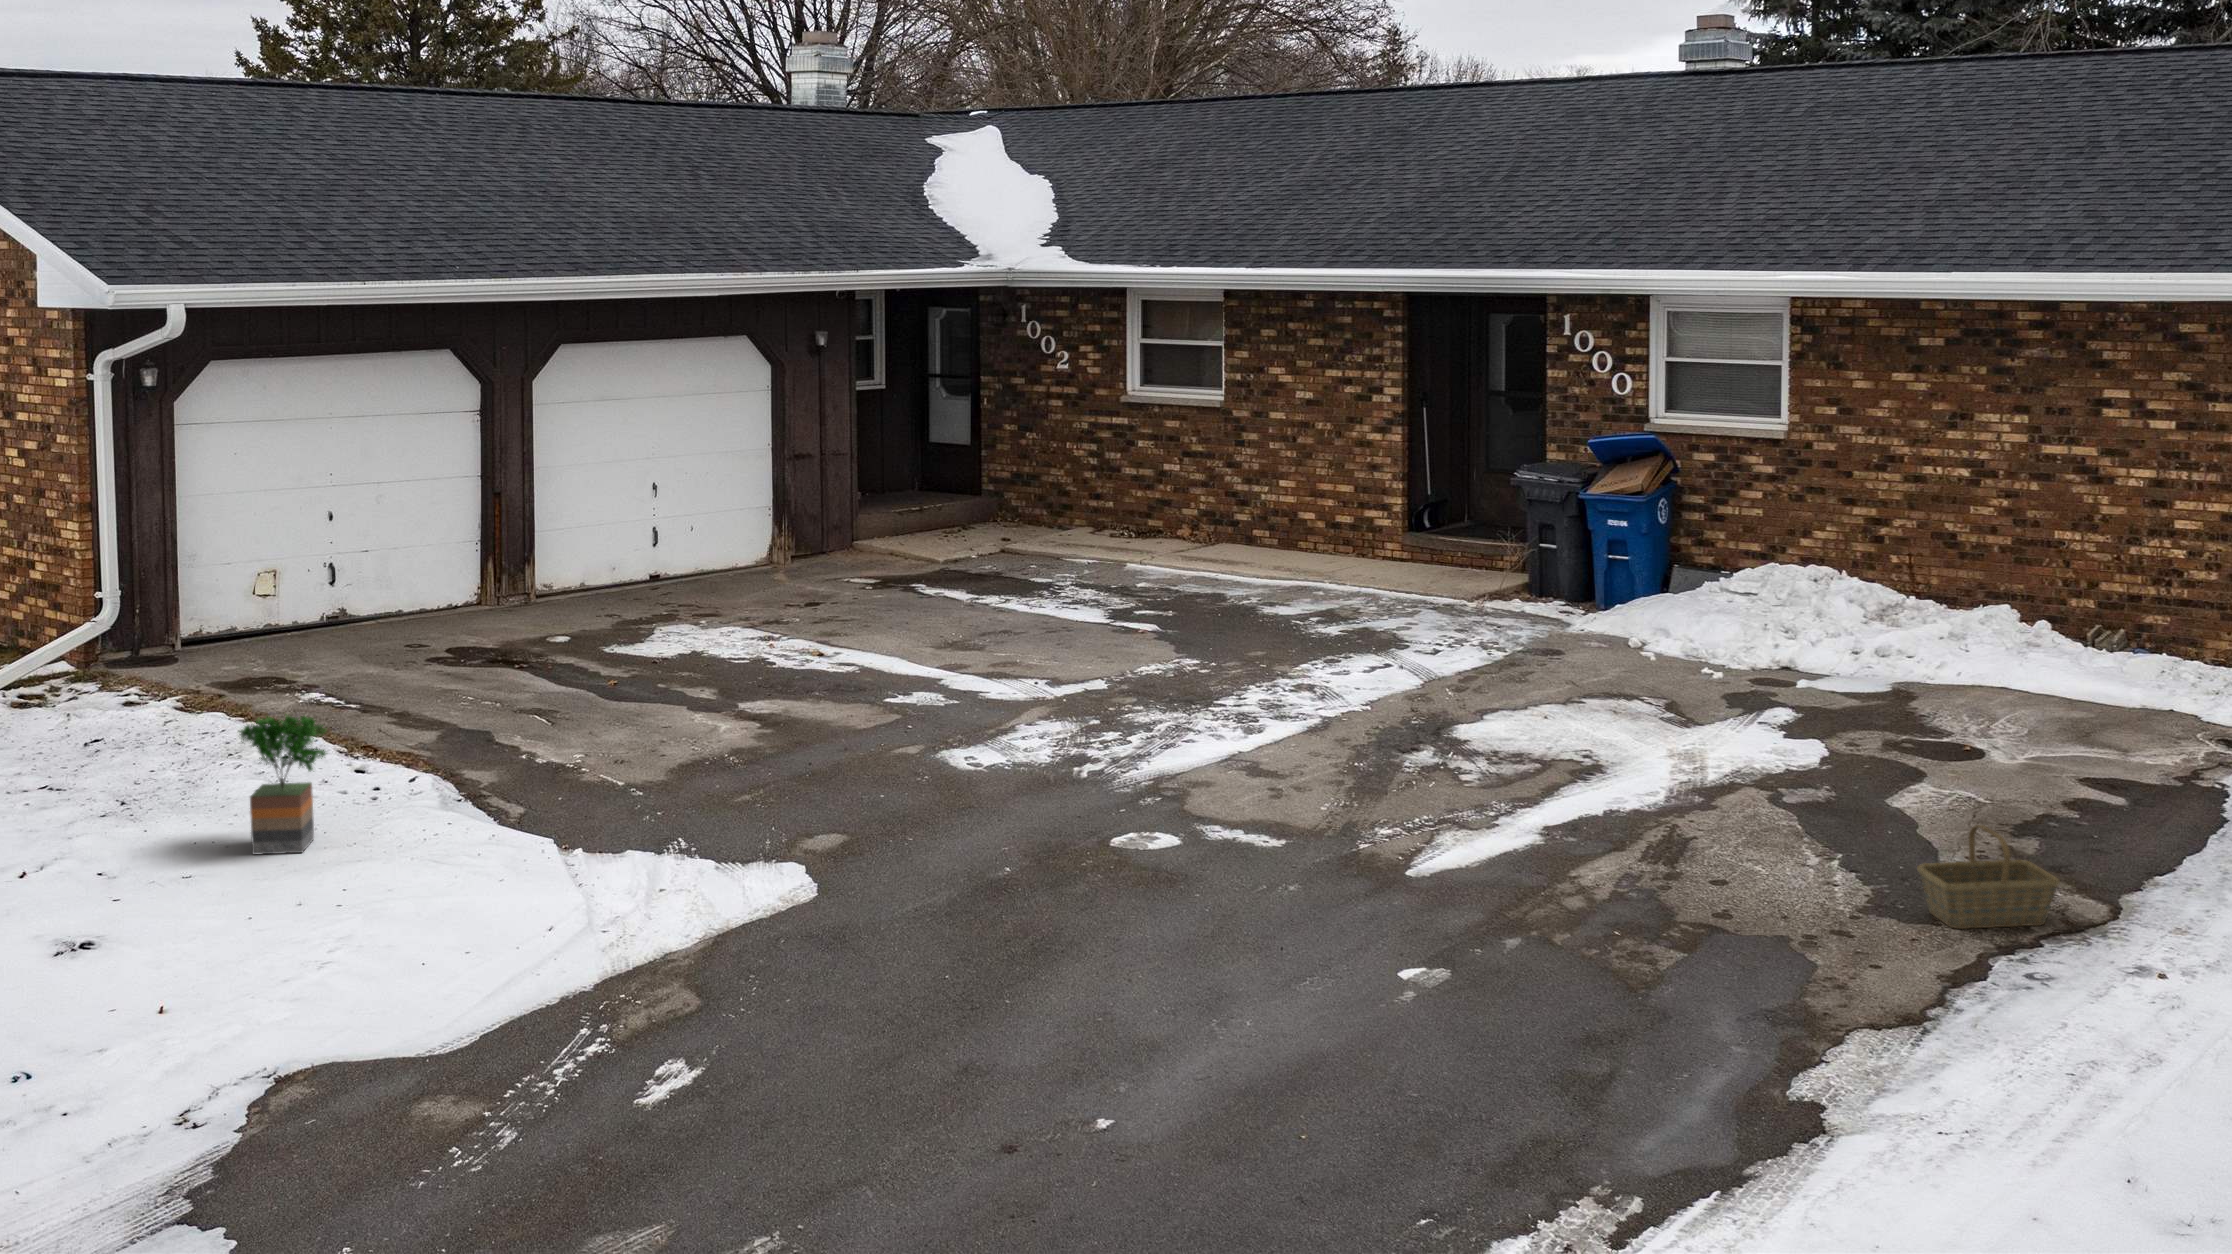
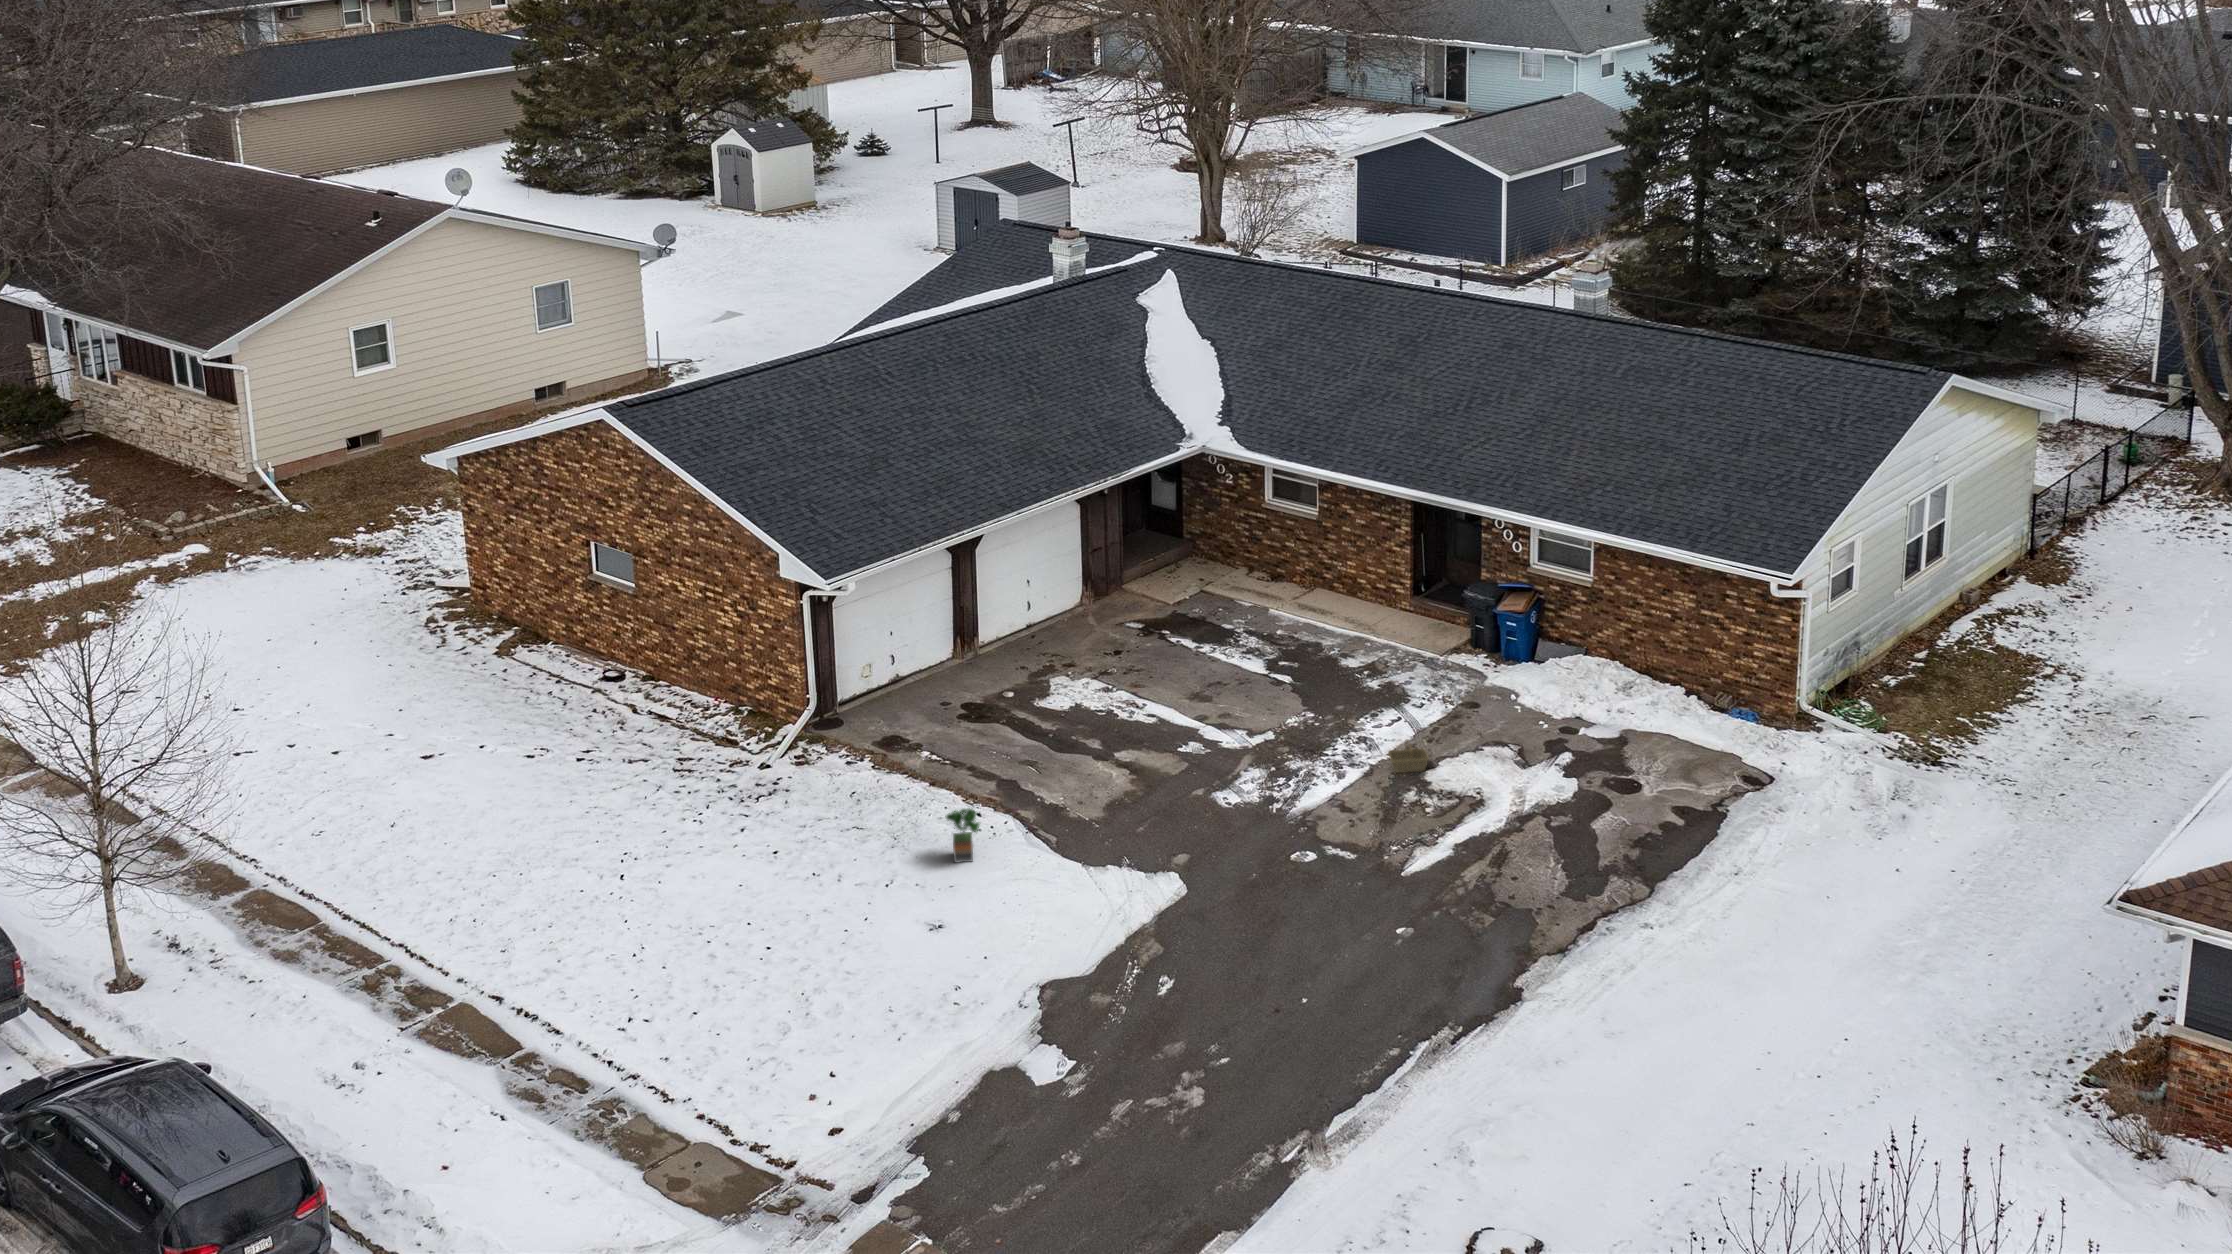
basket: present [1917,825,2060,929] -> present [1388,740,1429,773]

